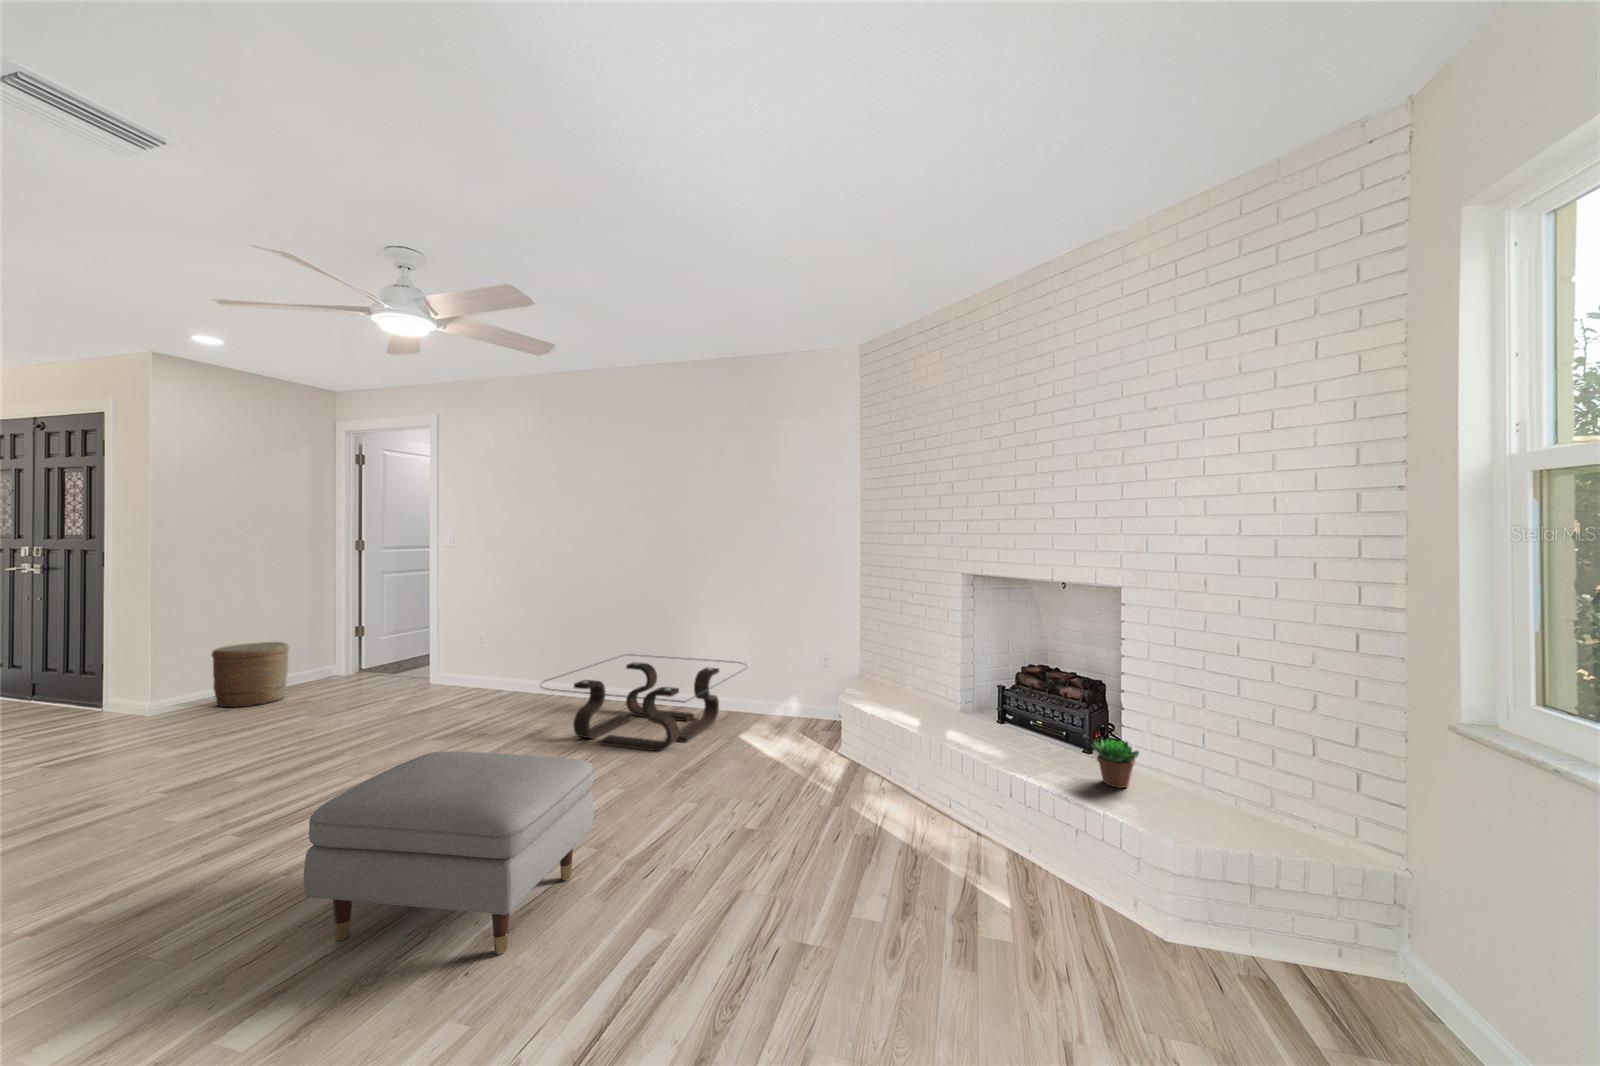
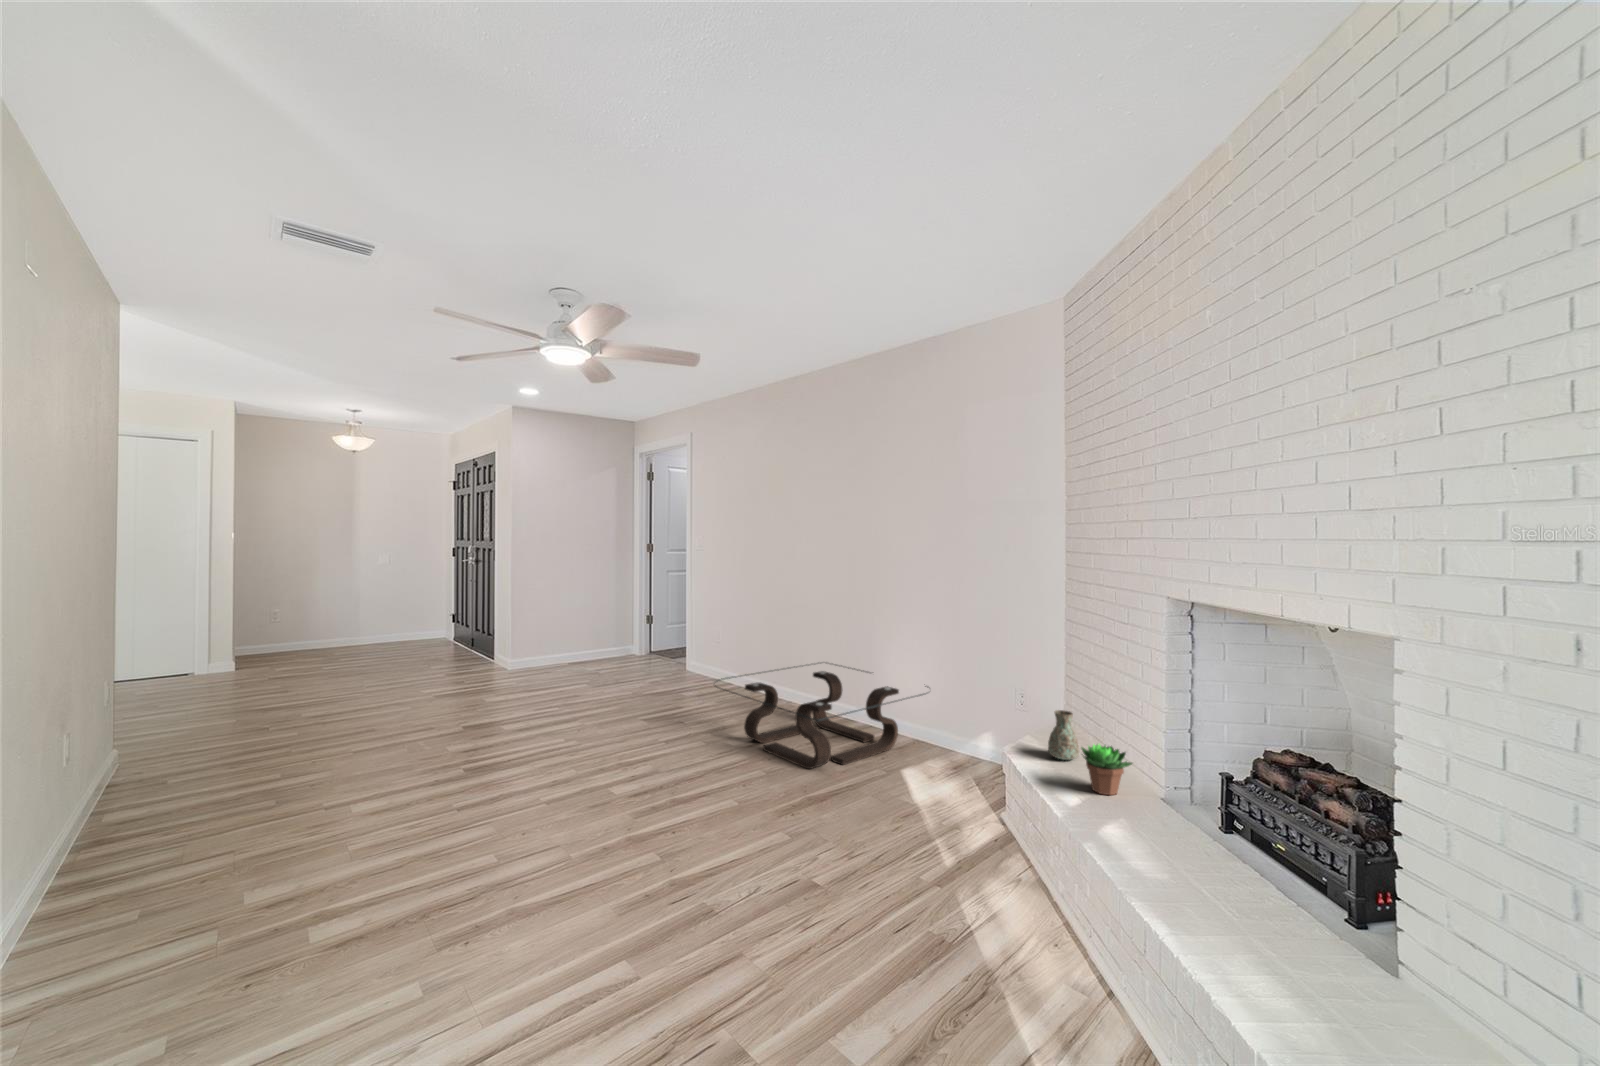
woven basket: present [211,642,289,707] -> none [546,621,593,670]
decorative vase: none [875,662,896,698] -> present [1048,710,1079,760]
succulent plant: present [1093,738,1139,788] -> present [1082,744,1132,795]
ottoman: present [304,752,594,954] -> none [406,730,639,934]

